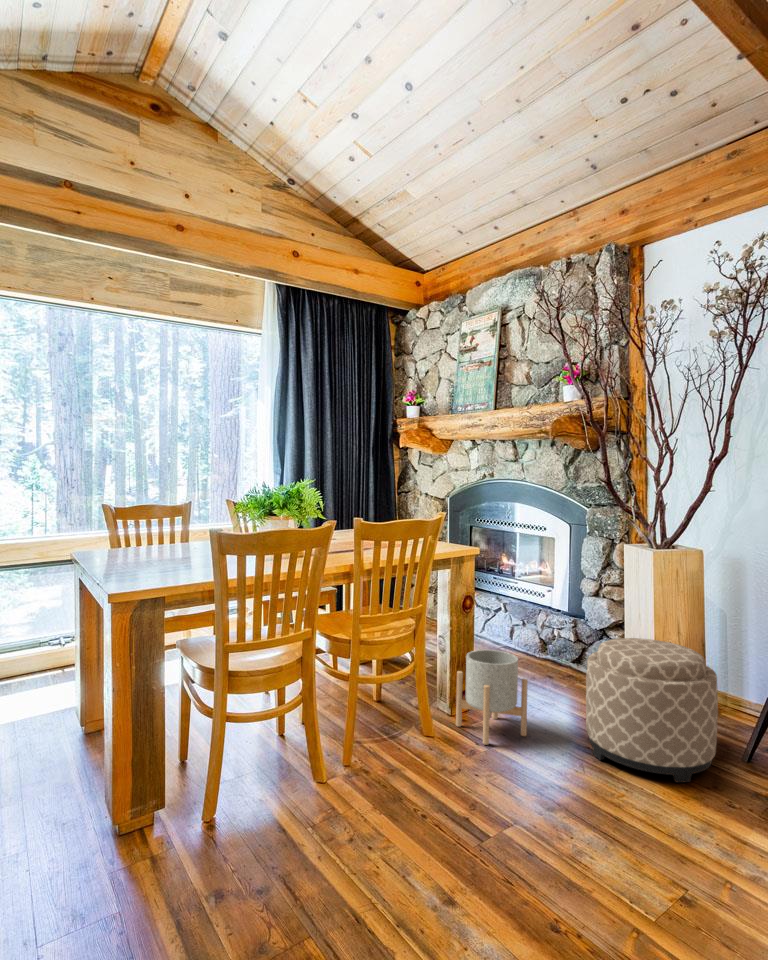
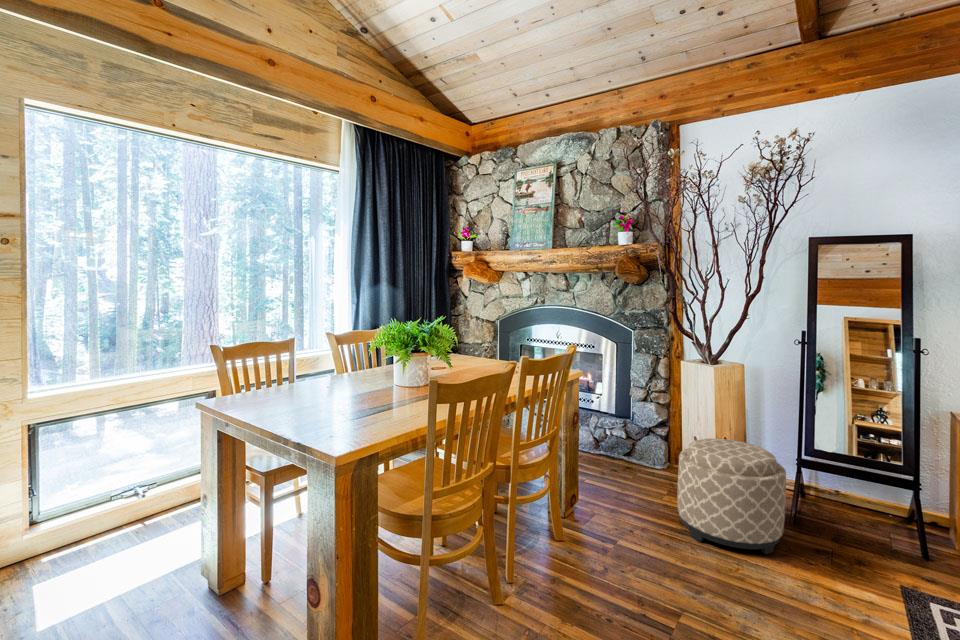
planter: present [456,650,528,745] -> none [573,457,634,541]

